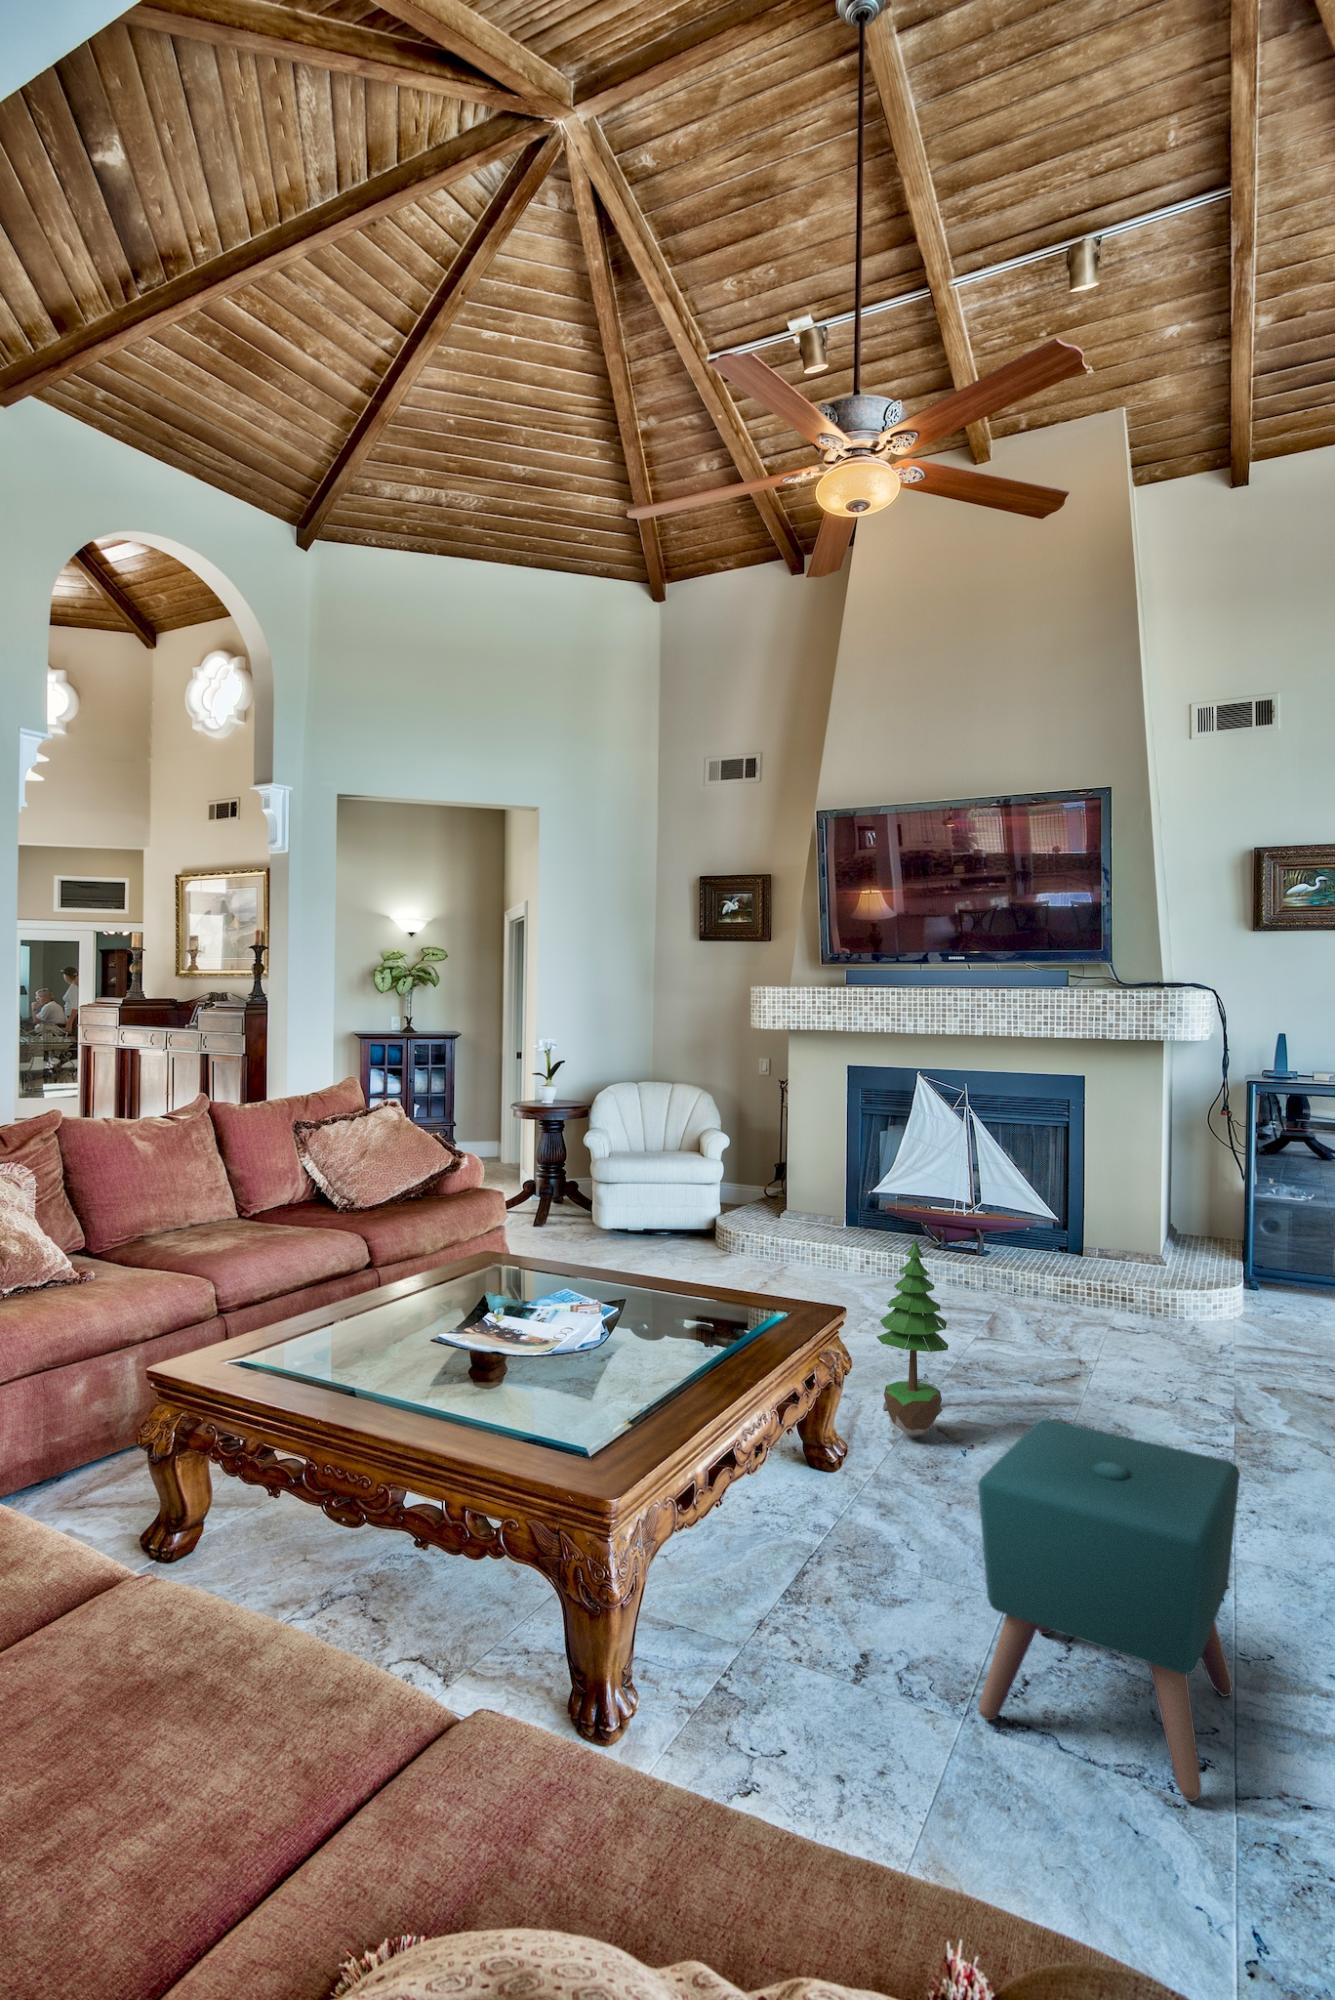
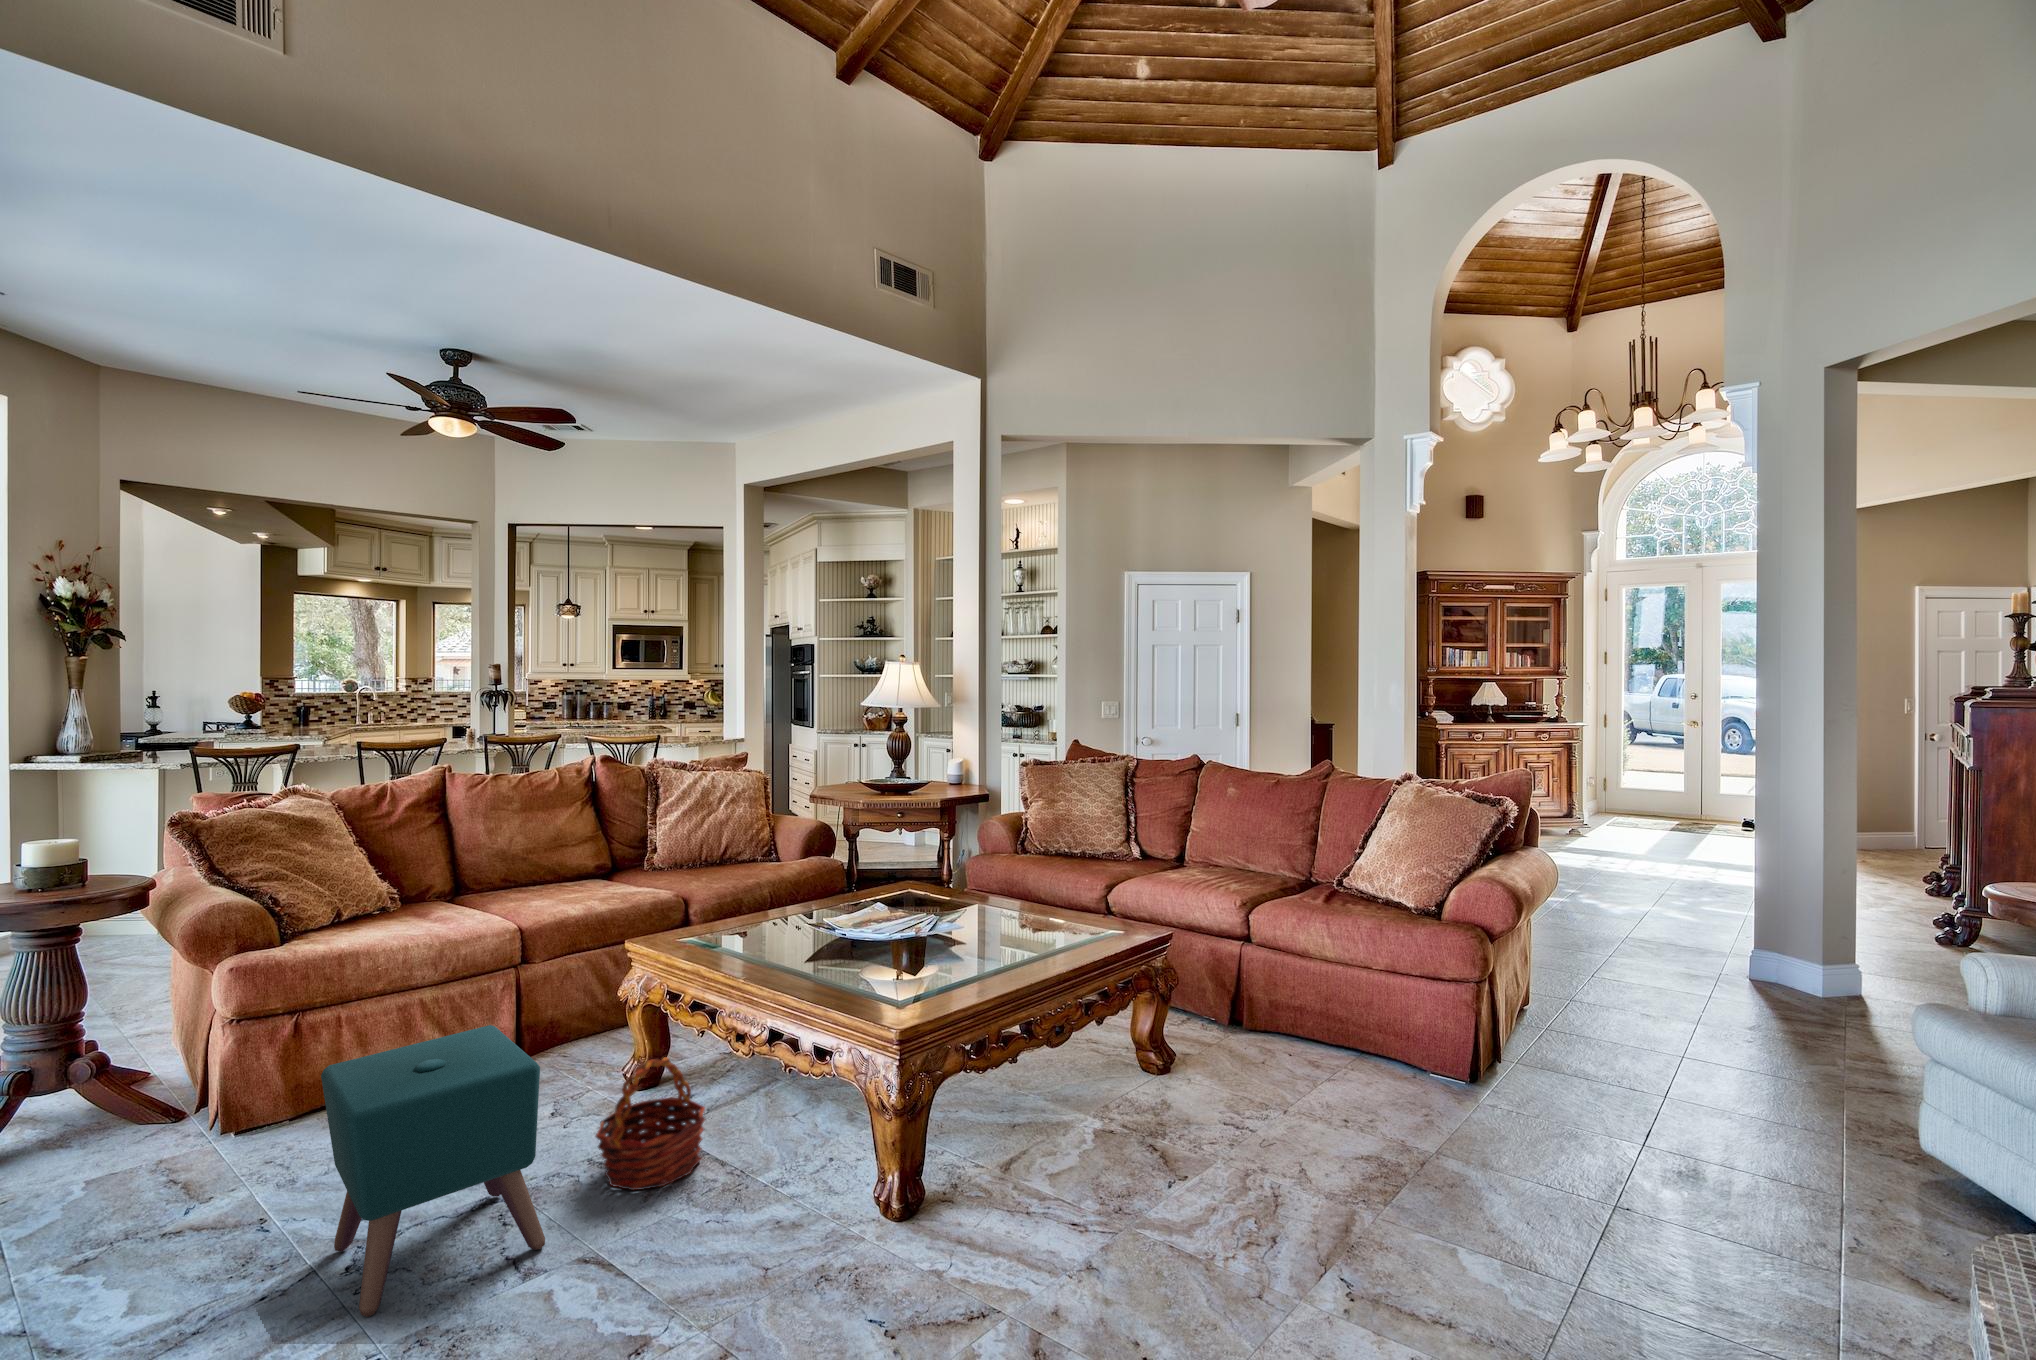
potted tree: present [877,1239,948,1438] -> none [893,1002,990,1272]
basket: none [784,1475,923,1647] -> present [596,1057,705,1190]

